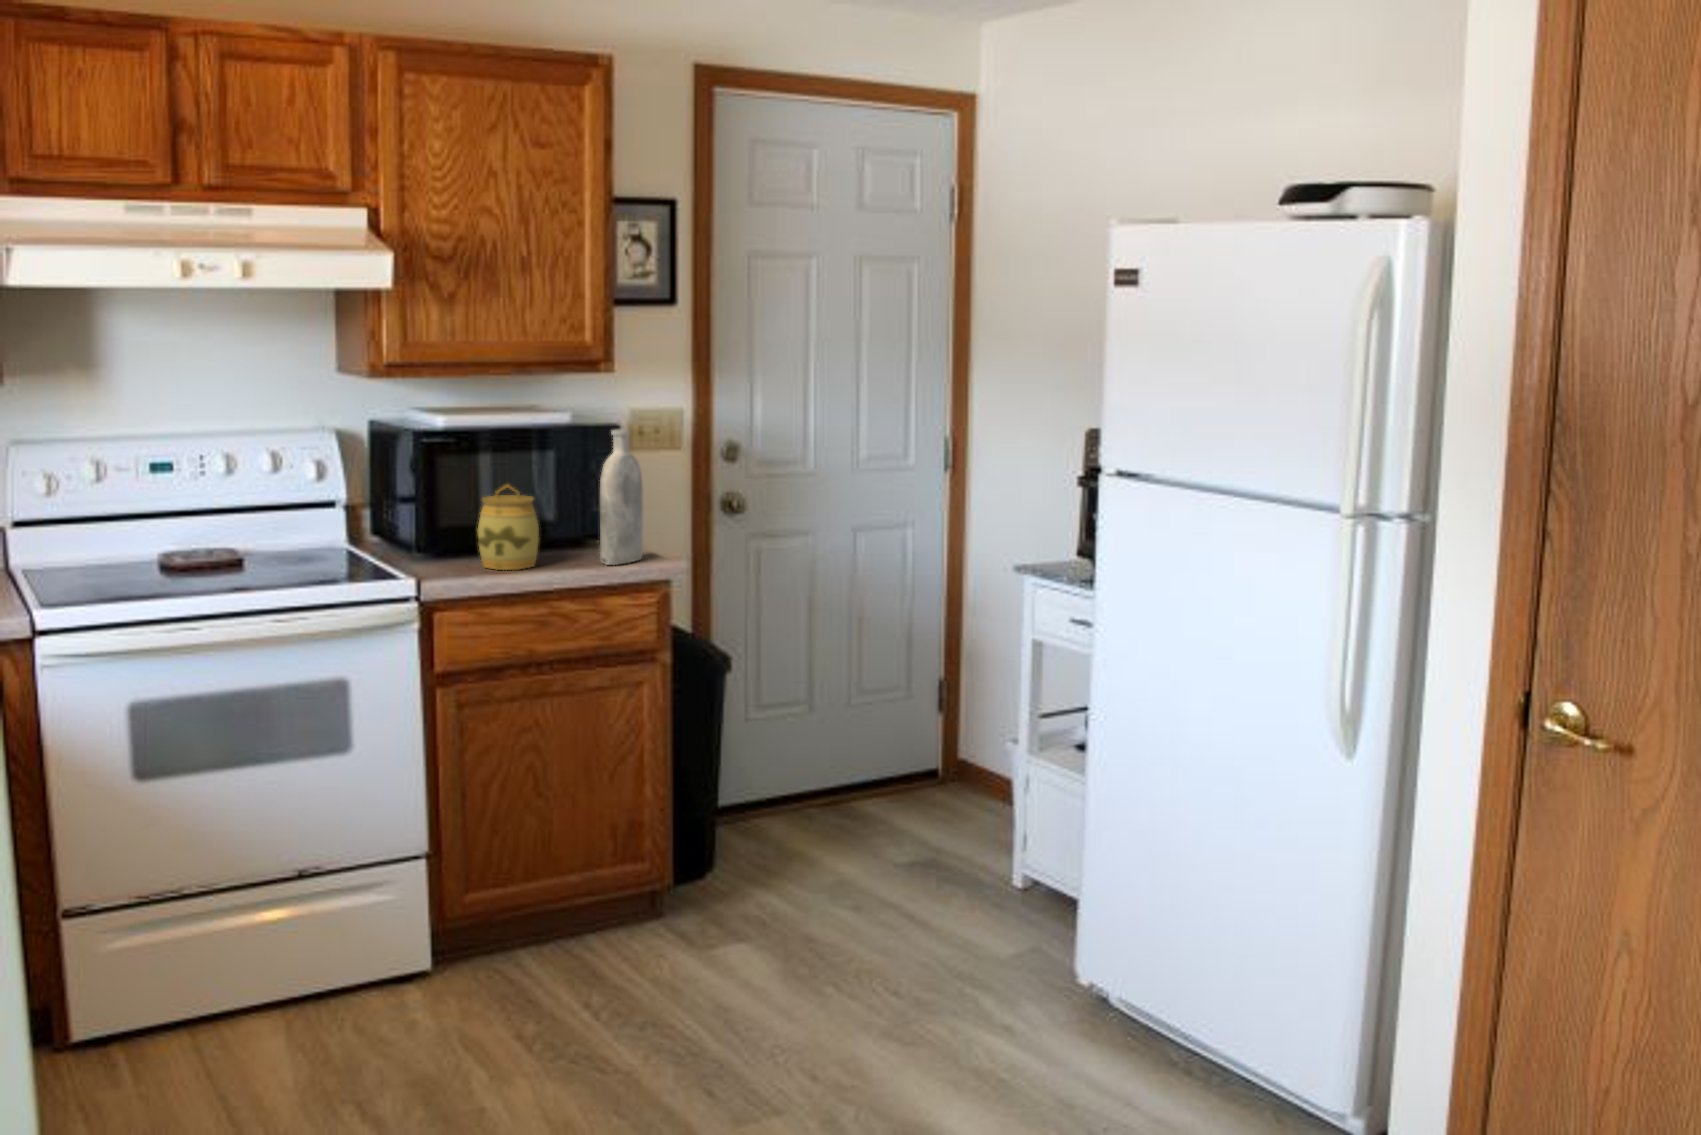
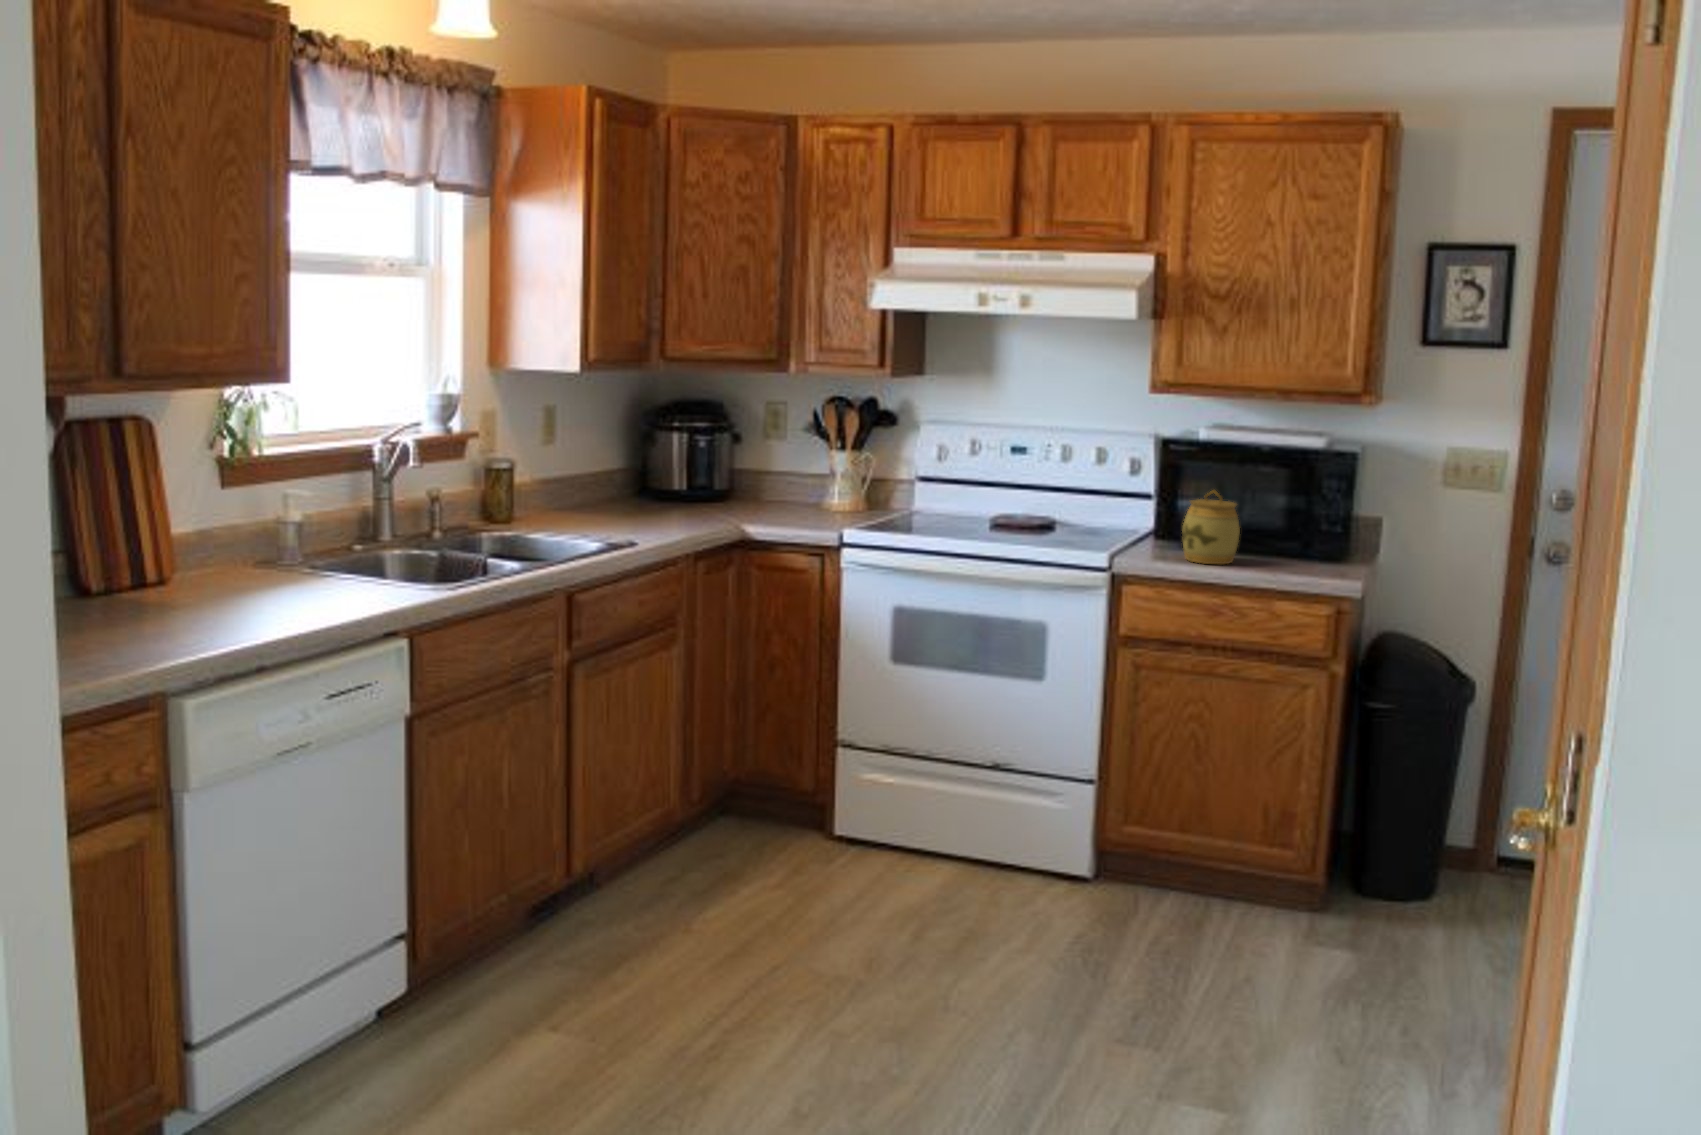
bottle: present [600,430,643,565] -> none [1279,452,1336,576]

